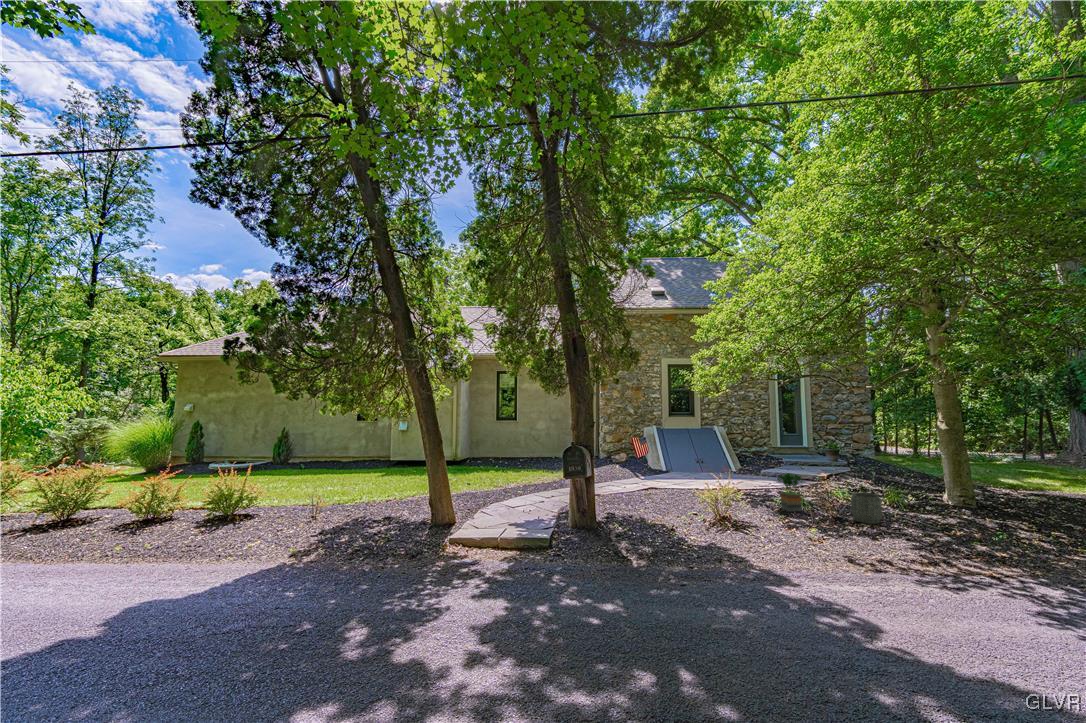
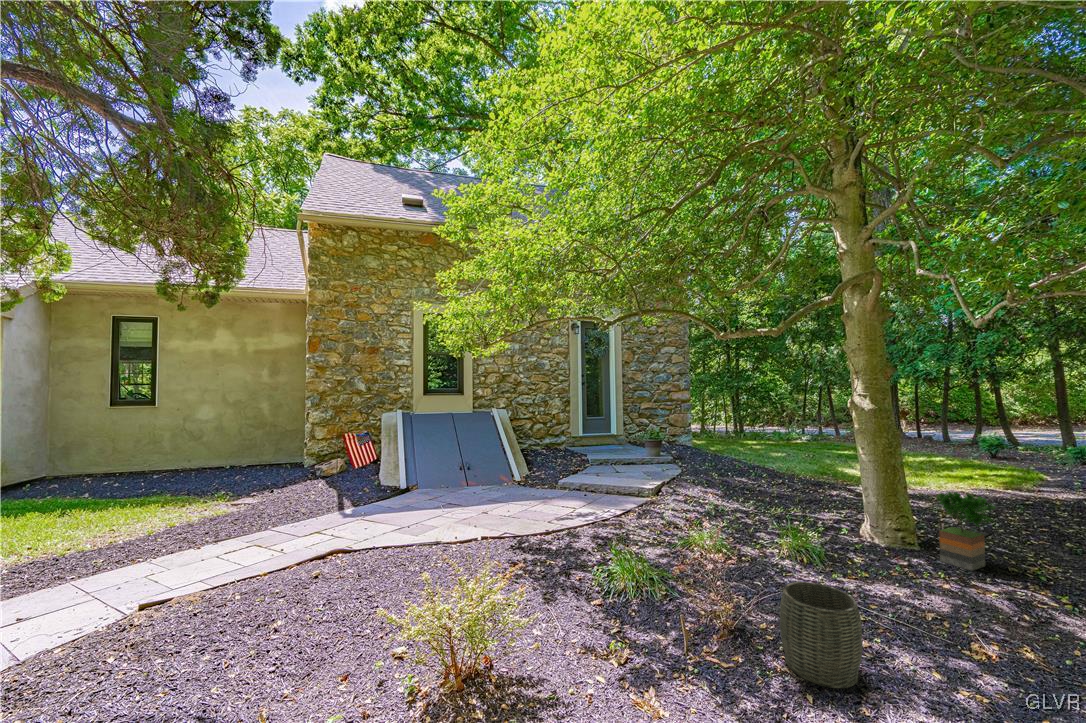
potted tree: present [778,473,803,512] -> present [937,492,994,571]

